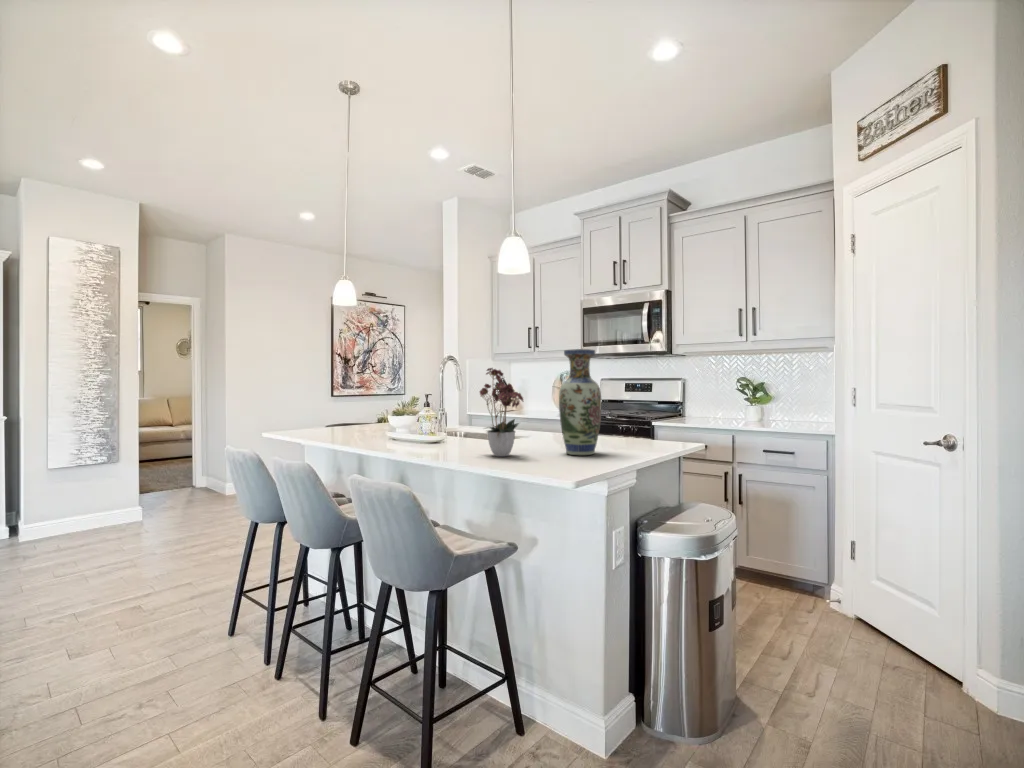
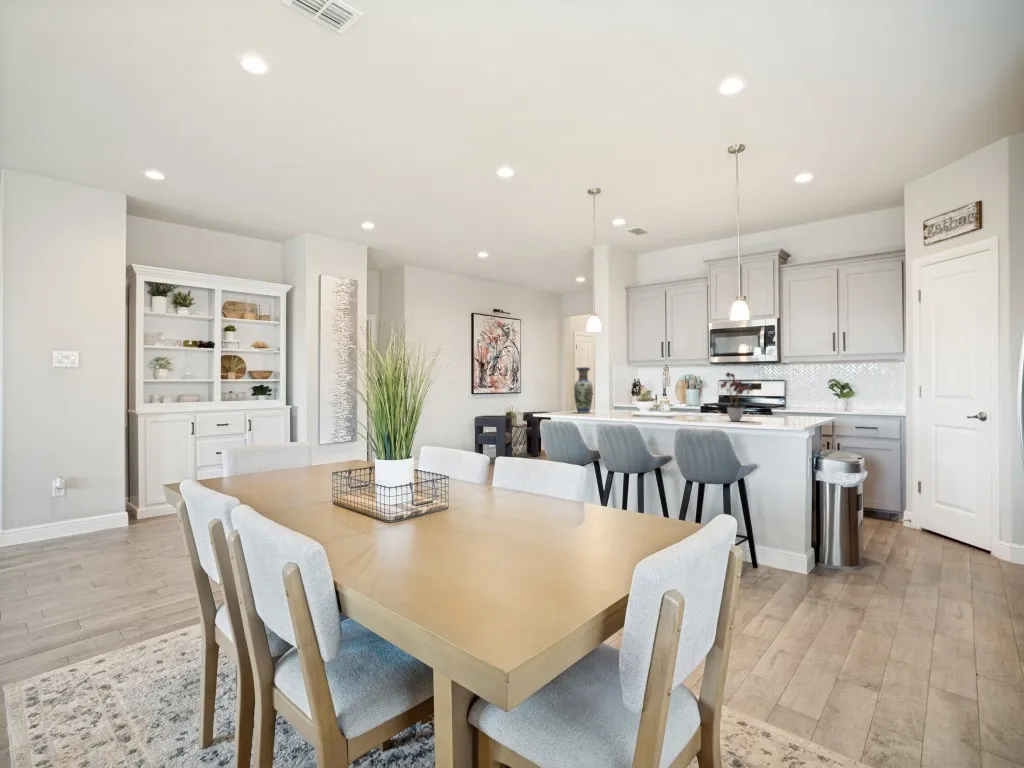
vase: present [559,349,601,455] -> present [574,367,593,413]

